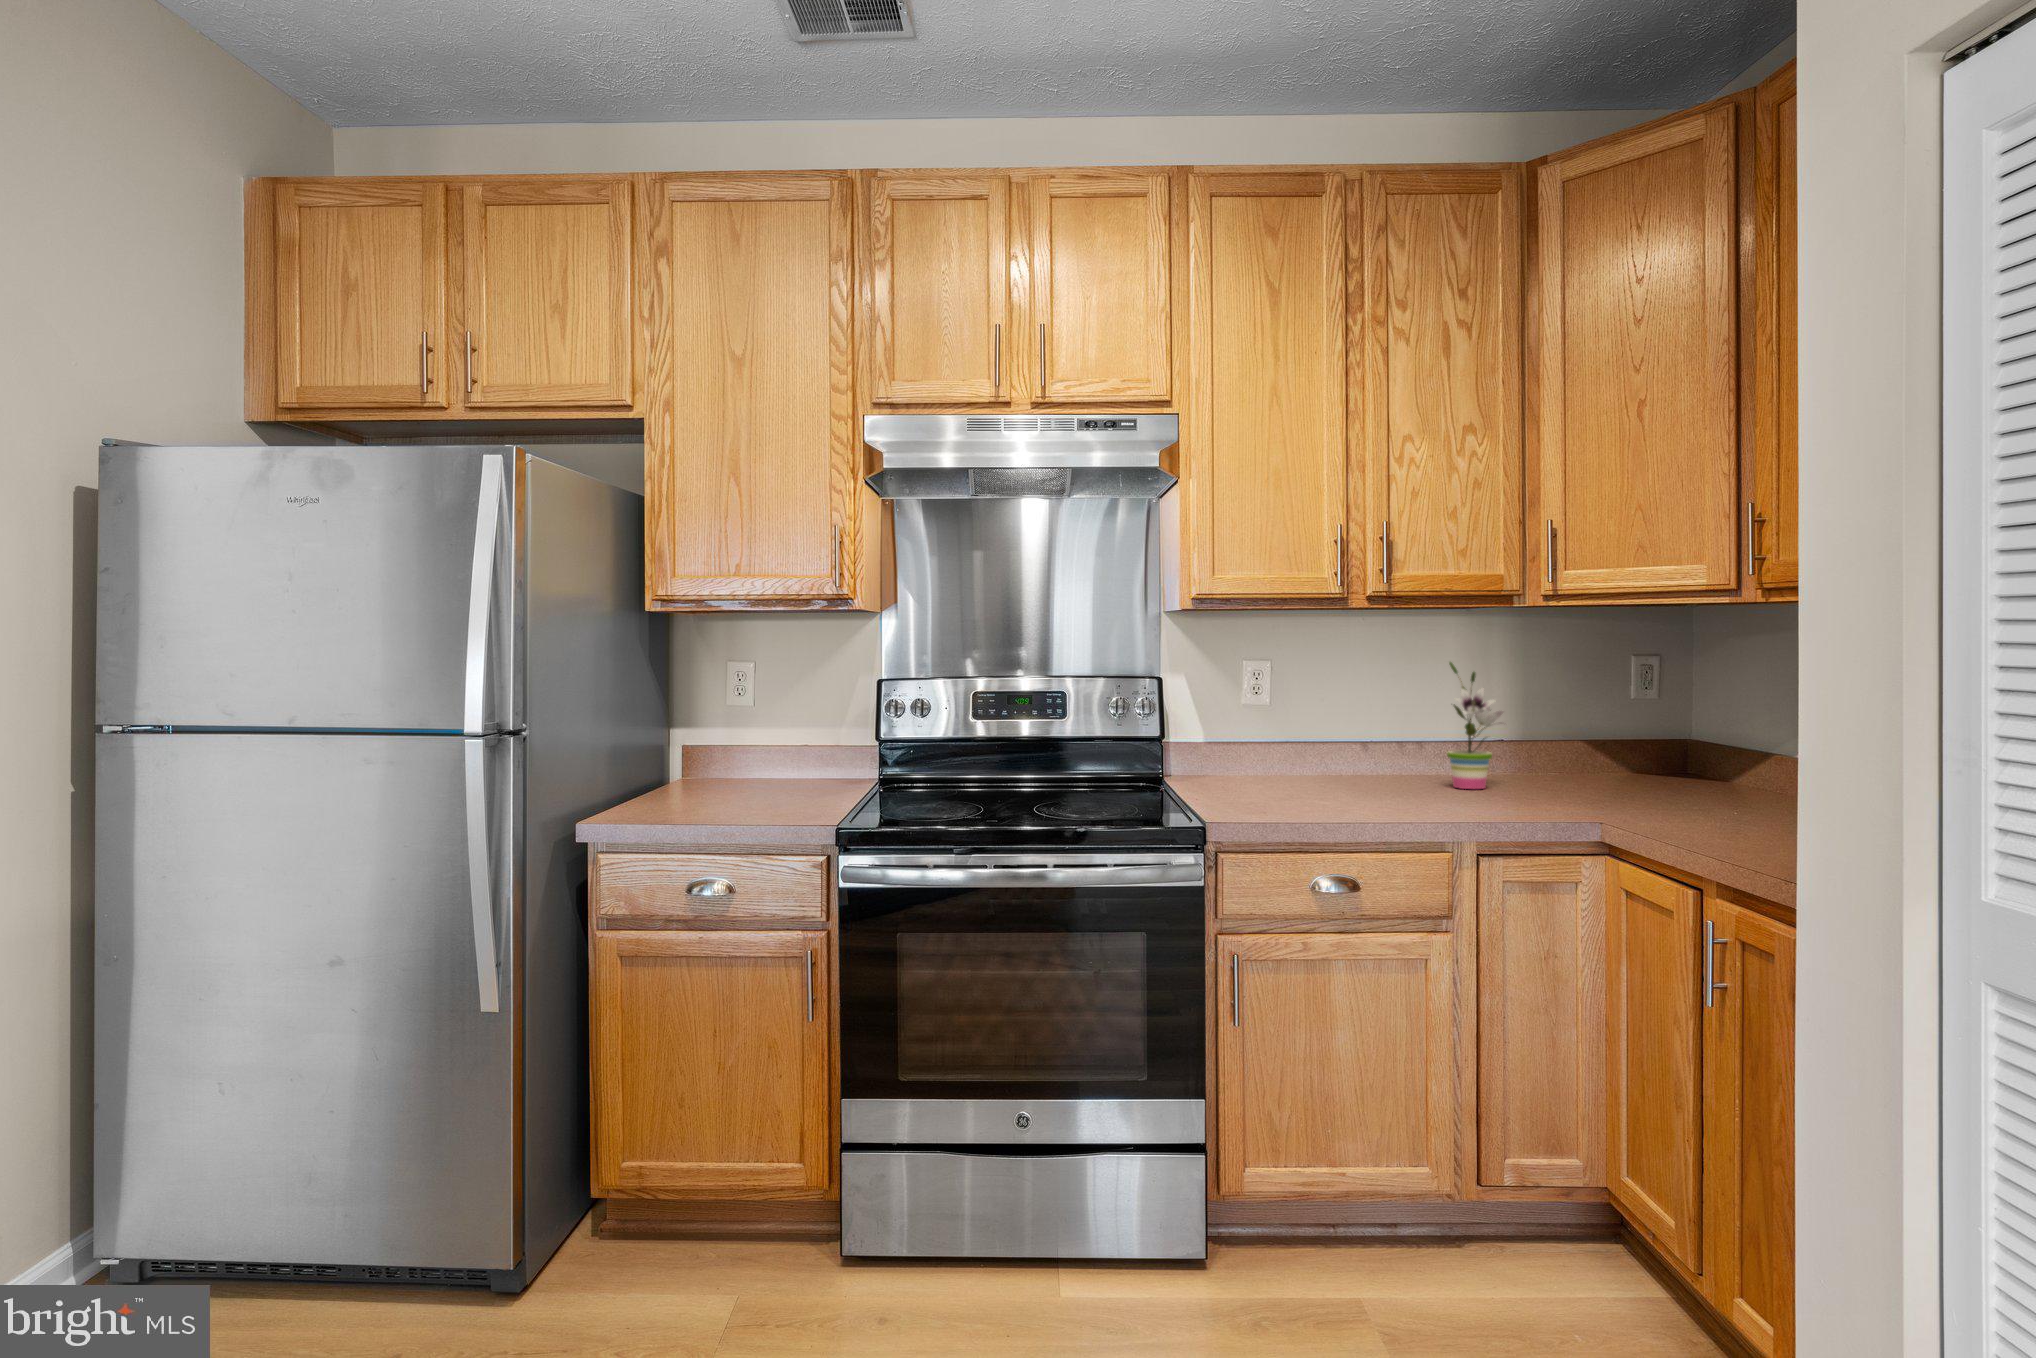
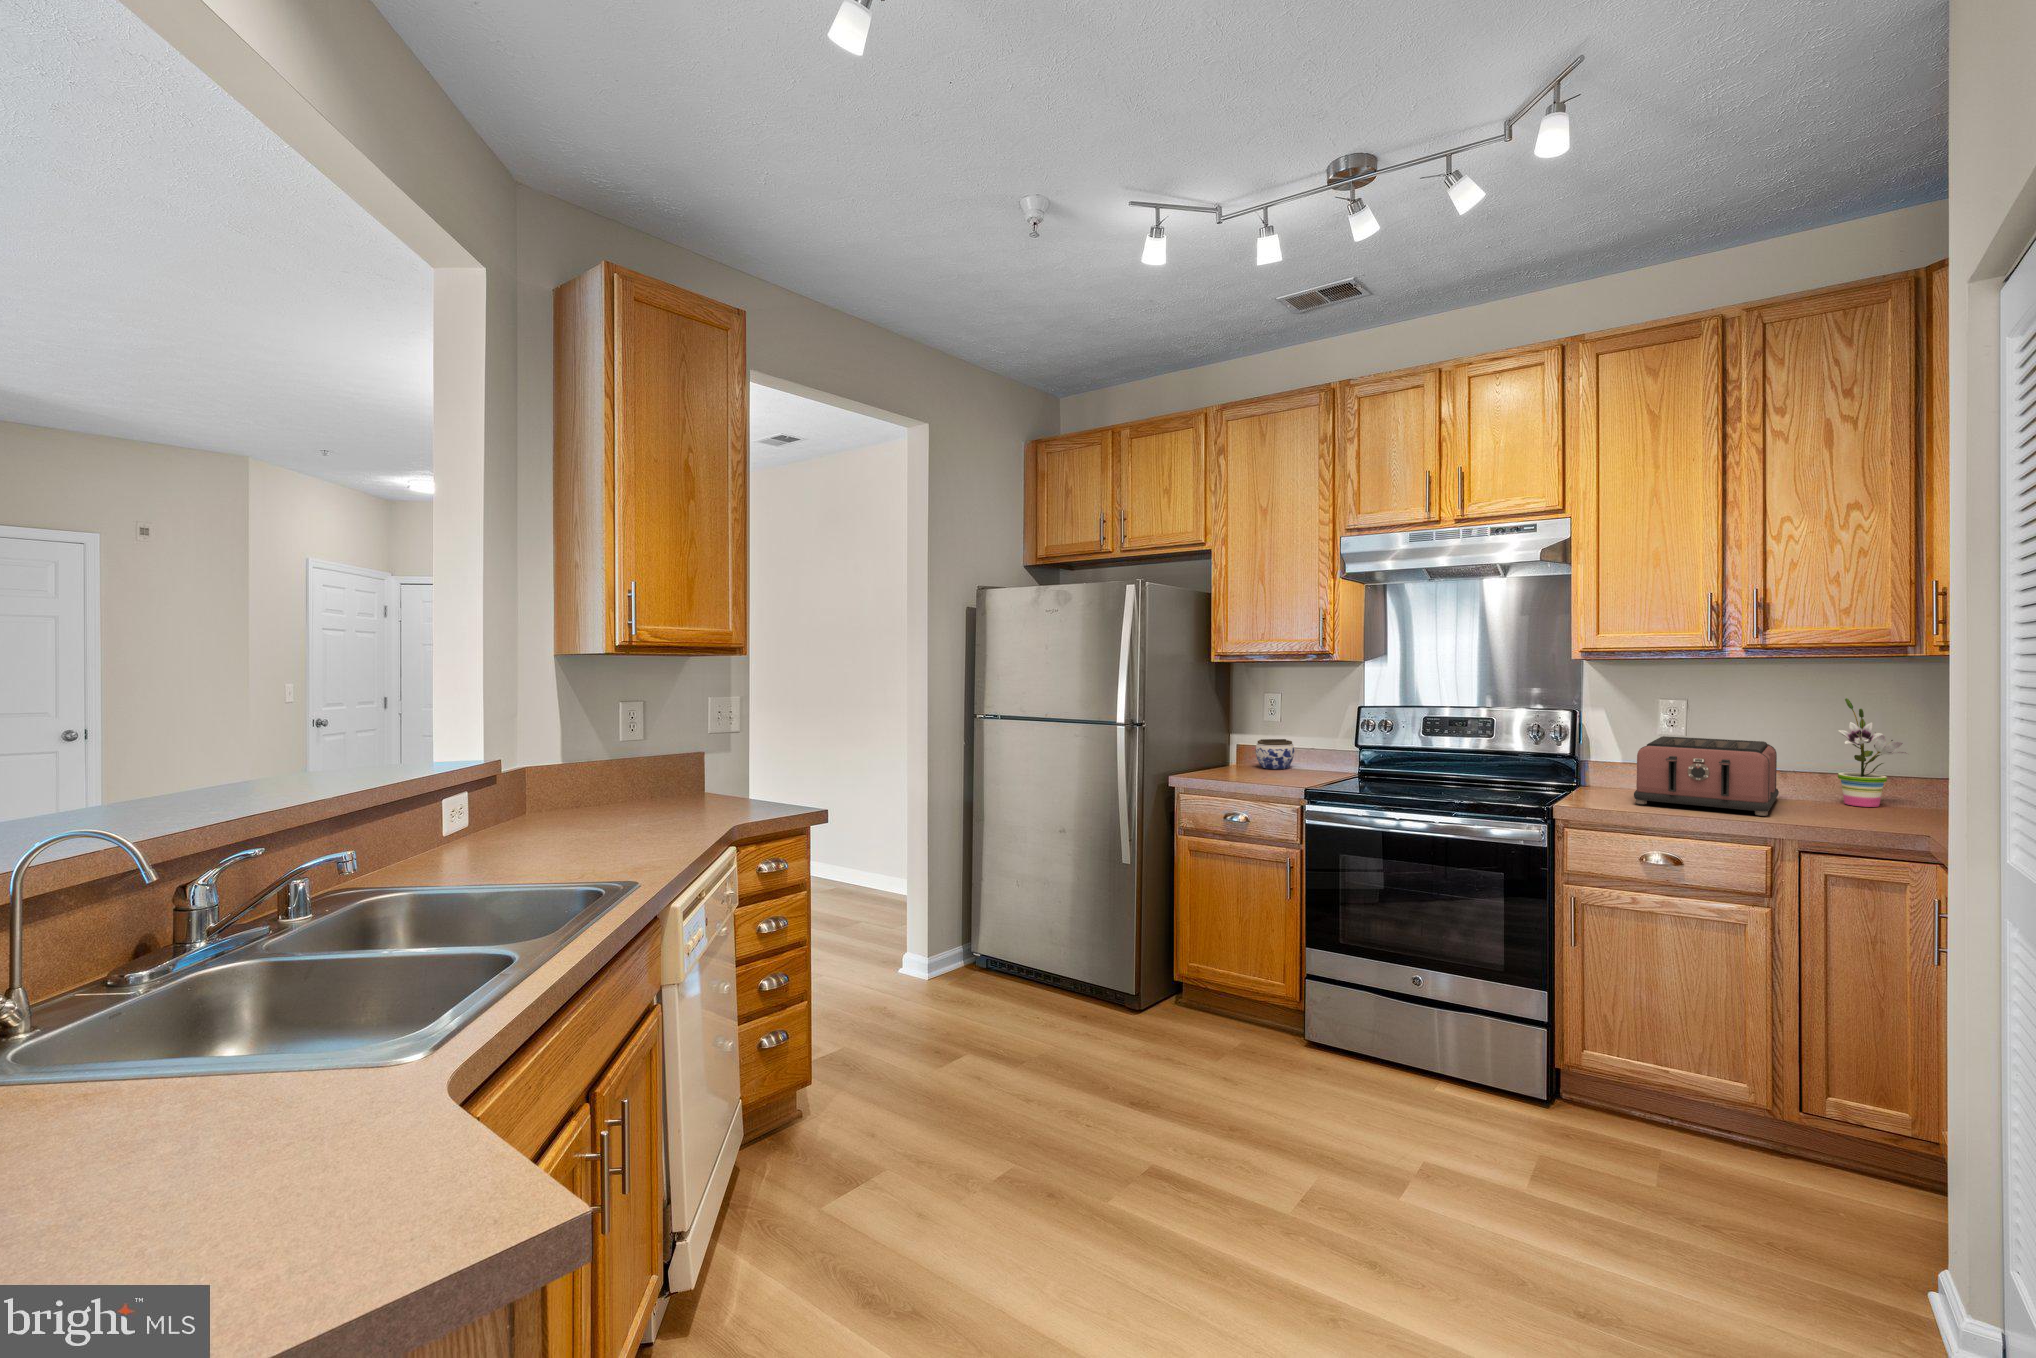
toaster: none [1263,716,1423,808] -> present [1634,736,1779,816]
jar: none [722,749,786,800] -> present [1255,739,1294,769]

